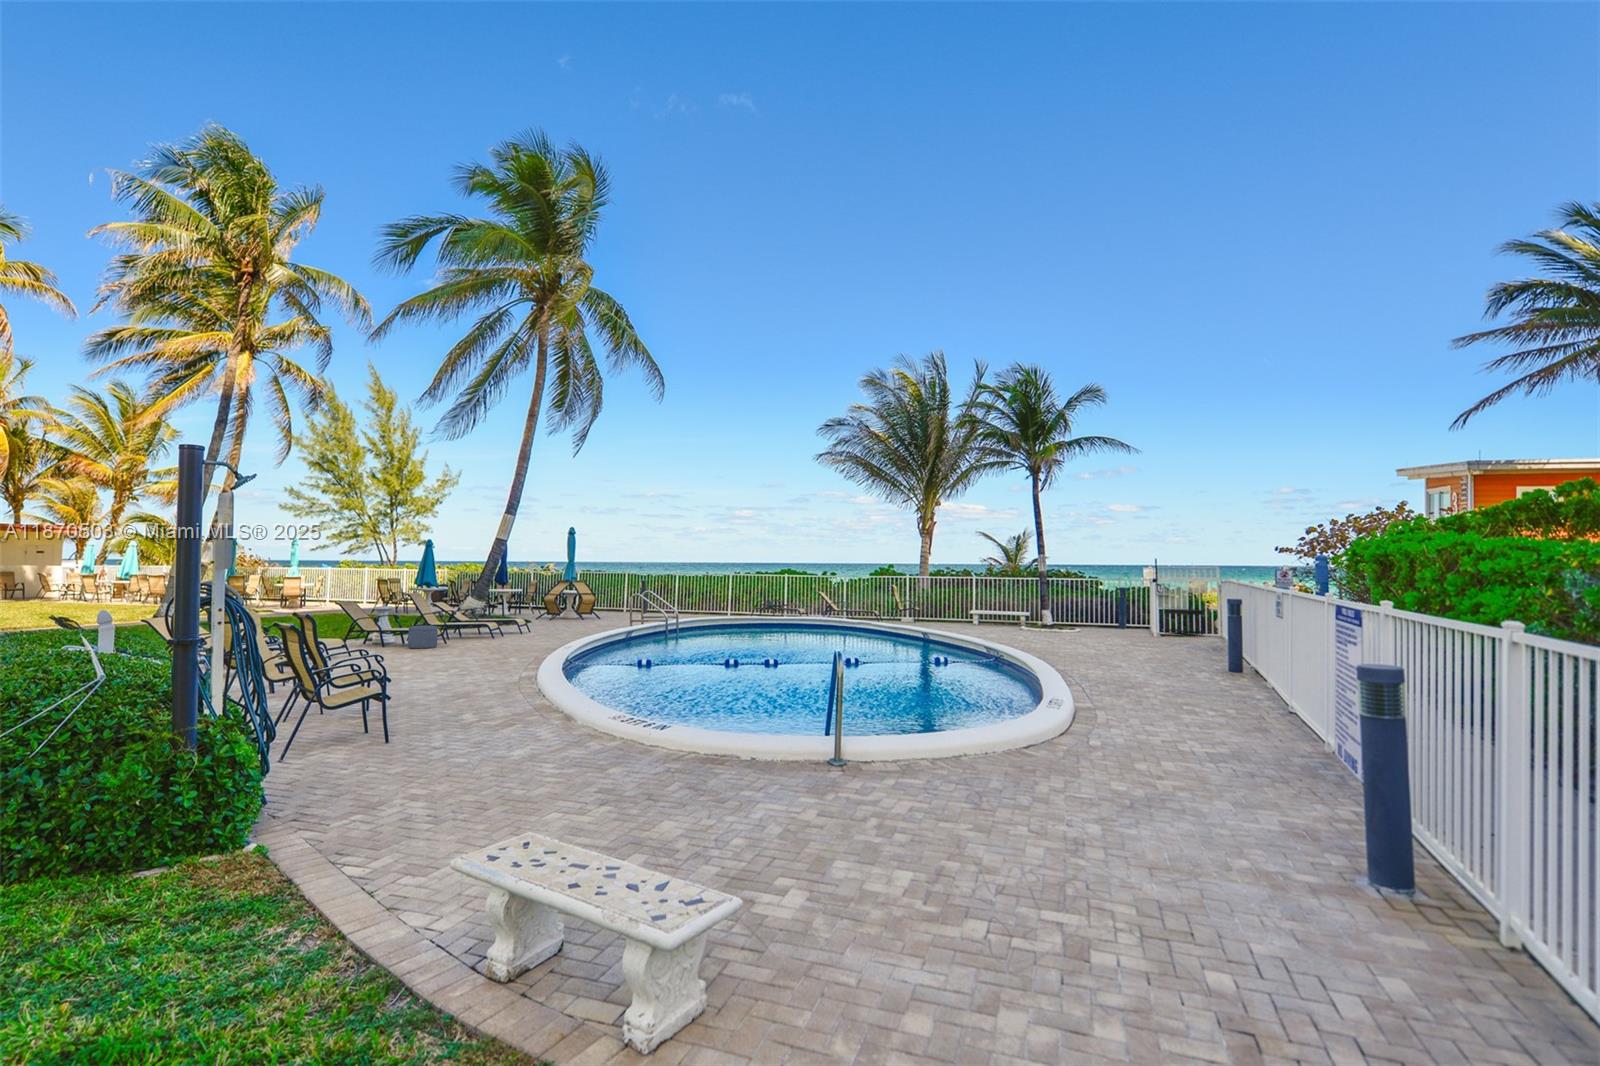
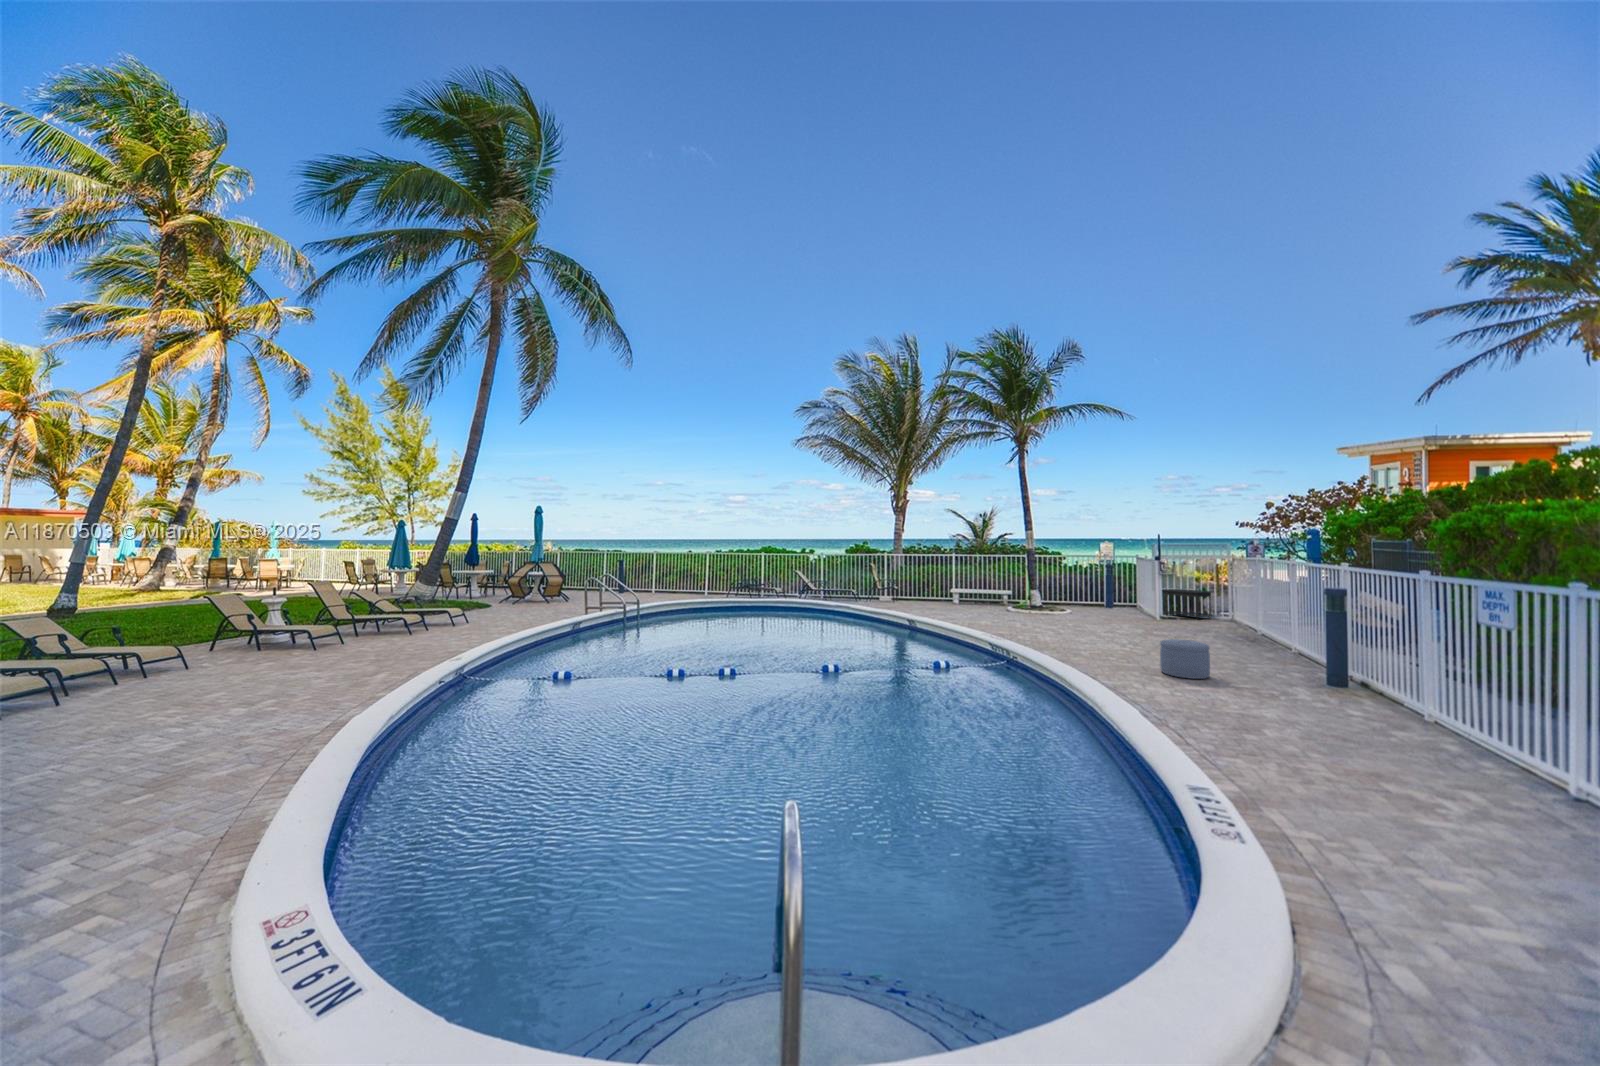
ottoman: present [408,625,438,648] -> present [1160,639,1210,679]

